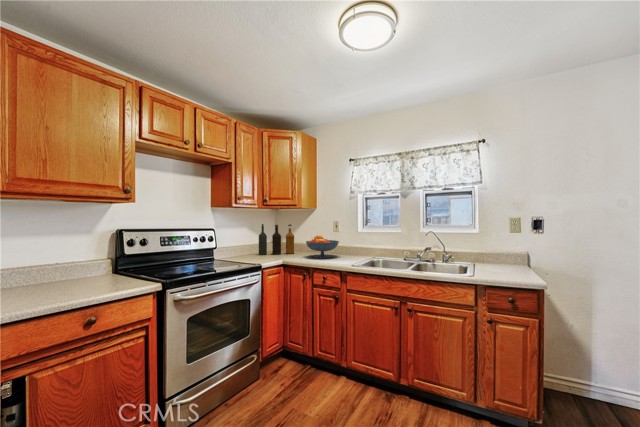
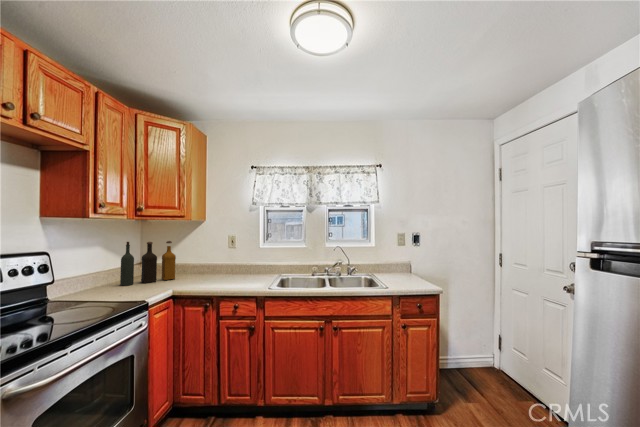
fruit bowl: present [306,236,339,258] -> none [199,254,242,283]

